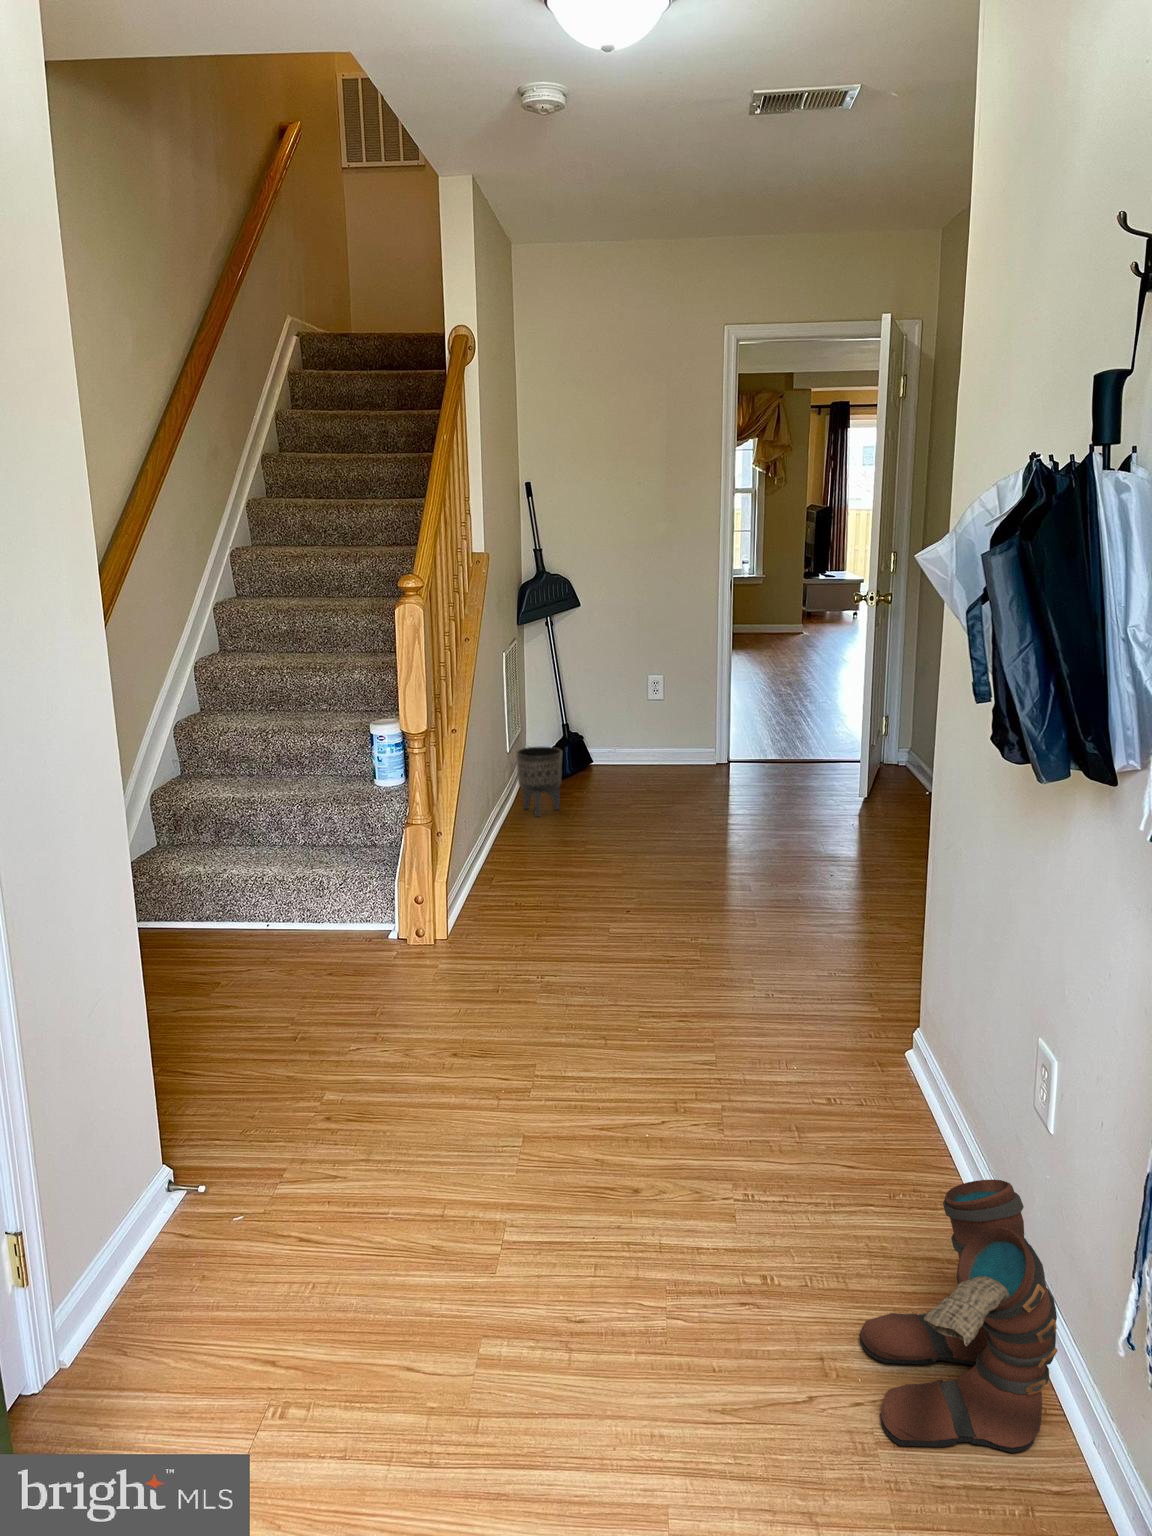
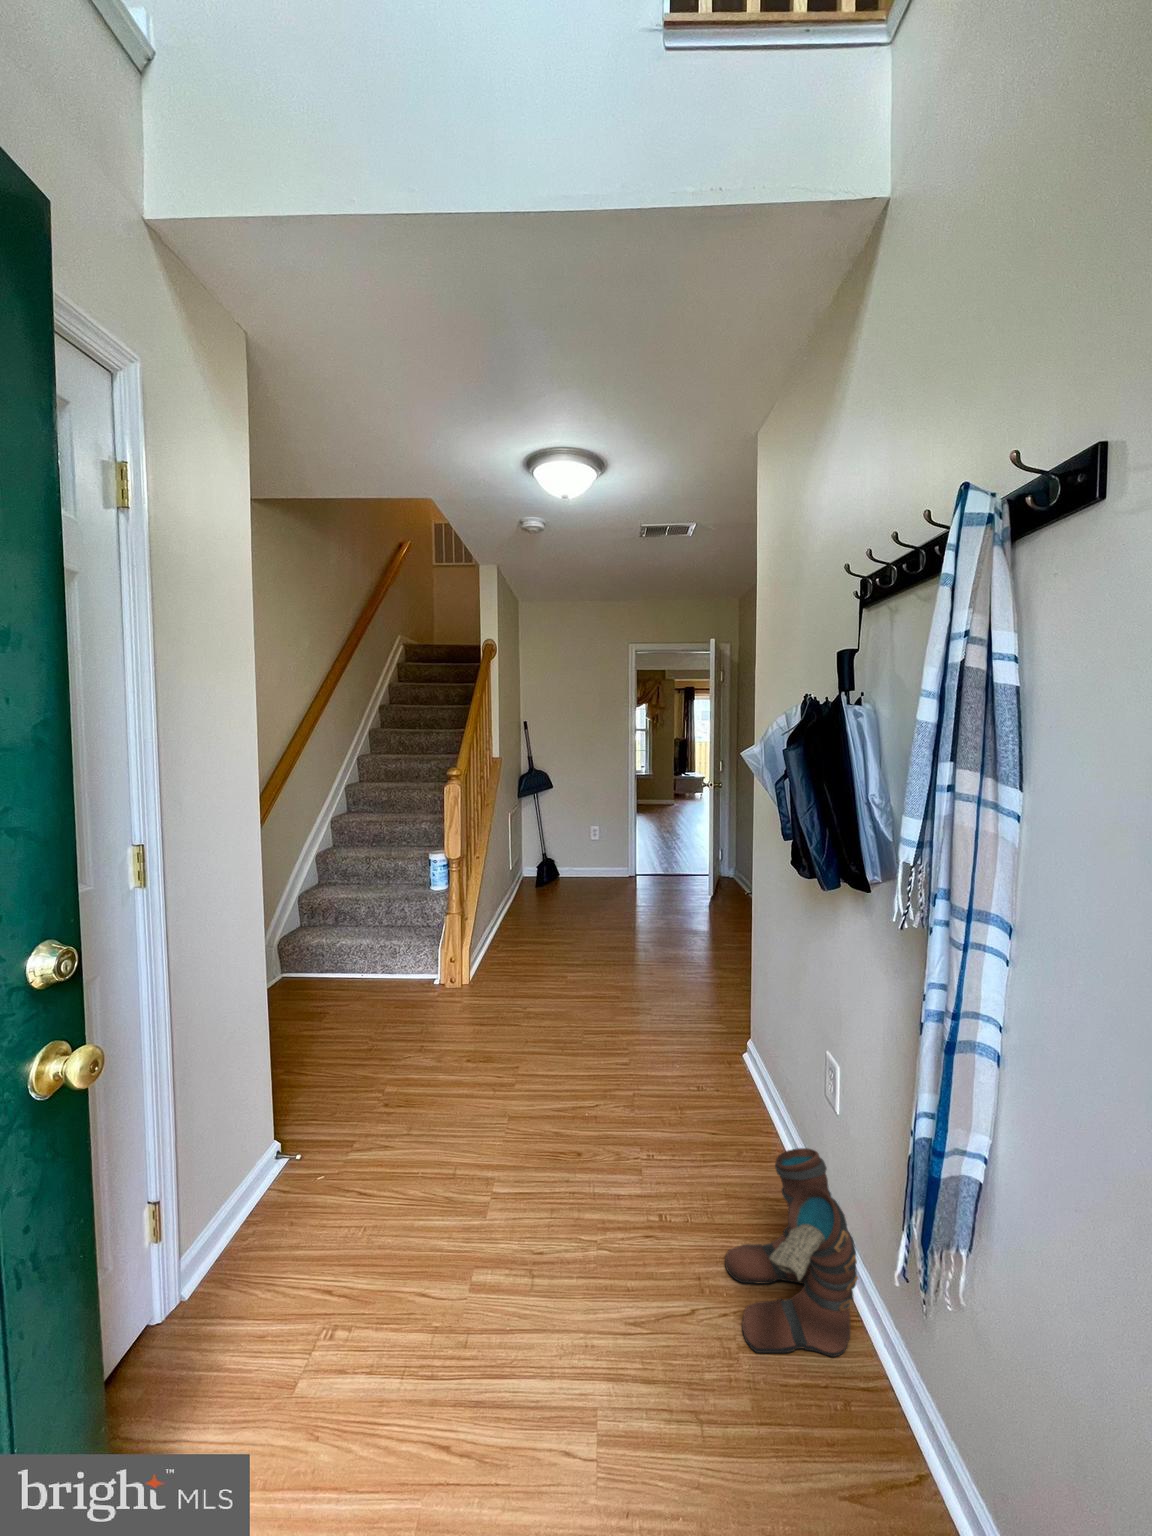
planter: present [516,747,562,817] -> none [515,866,541,906]

